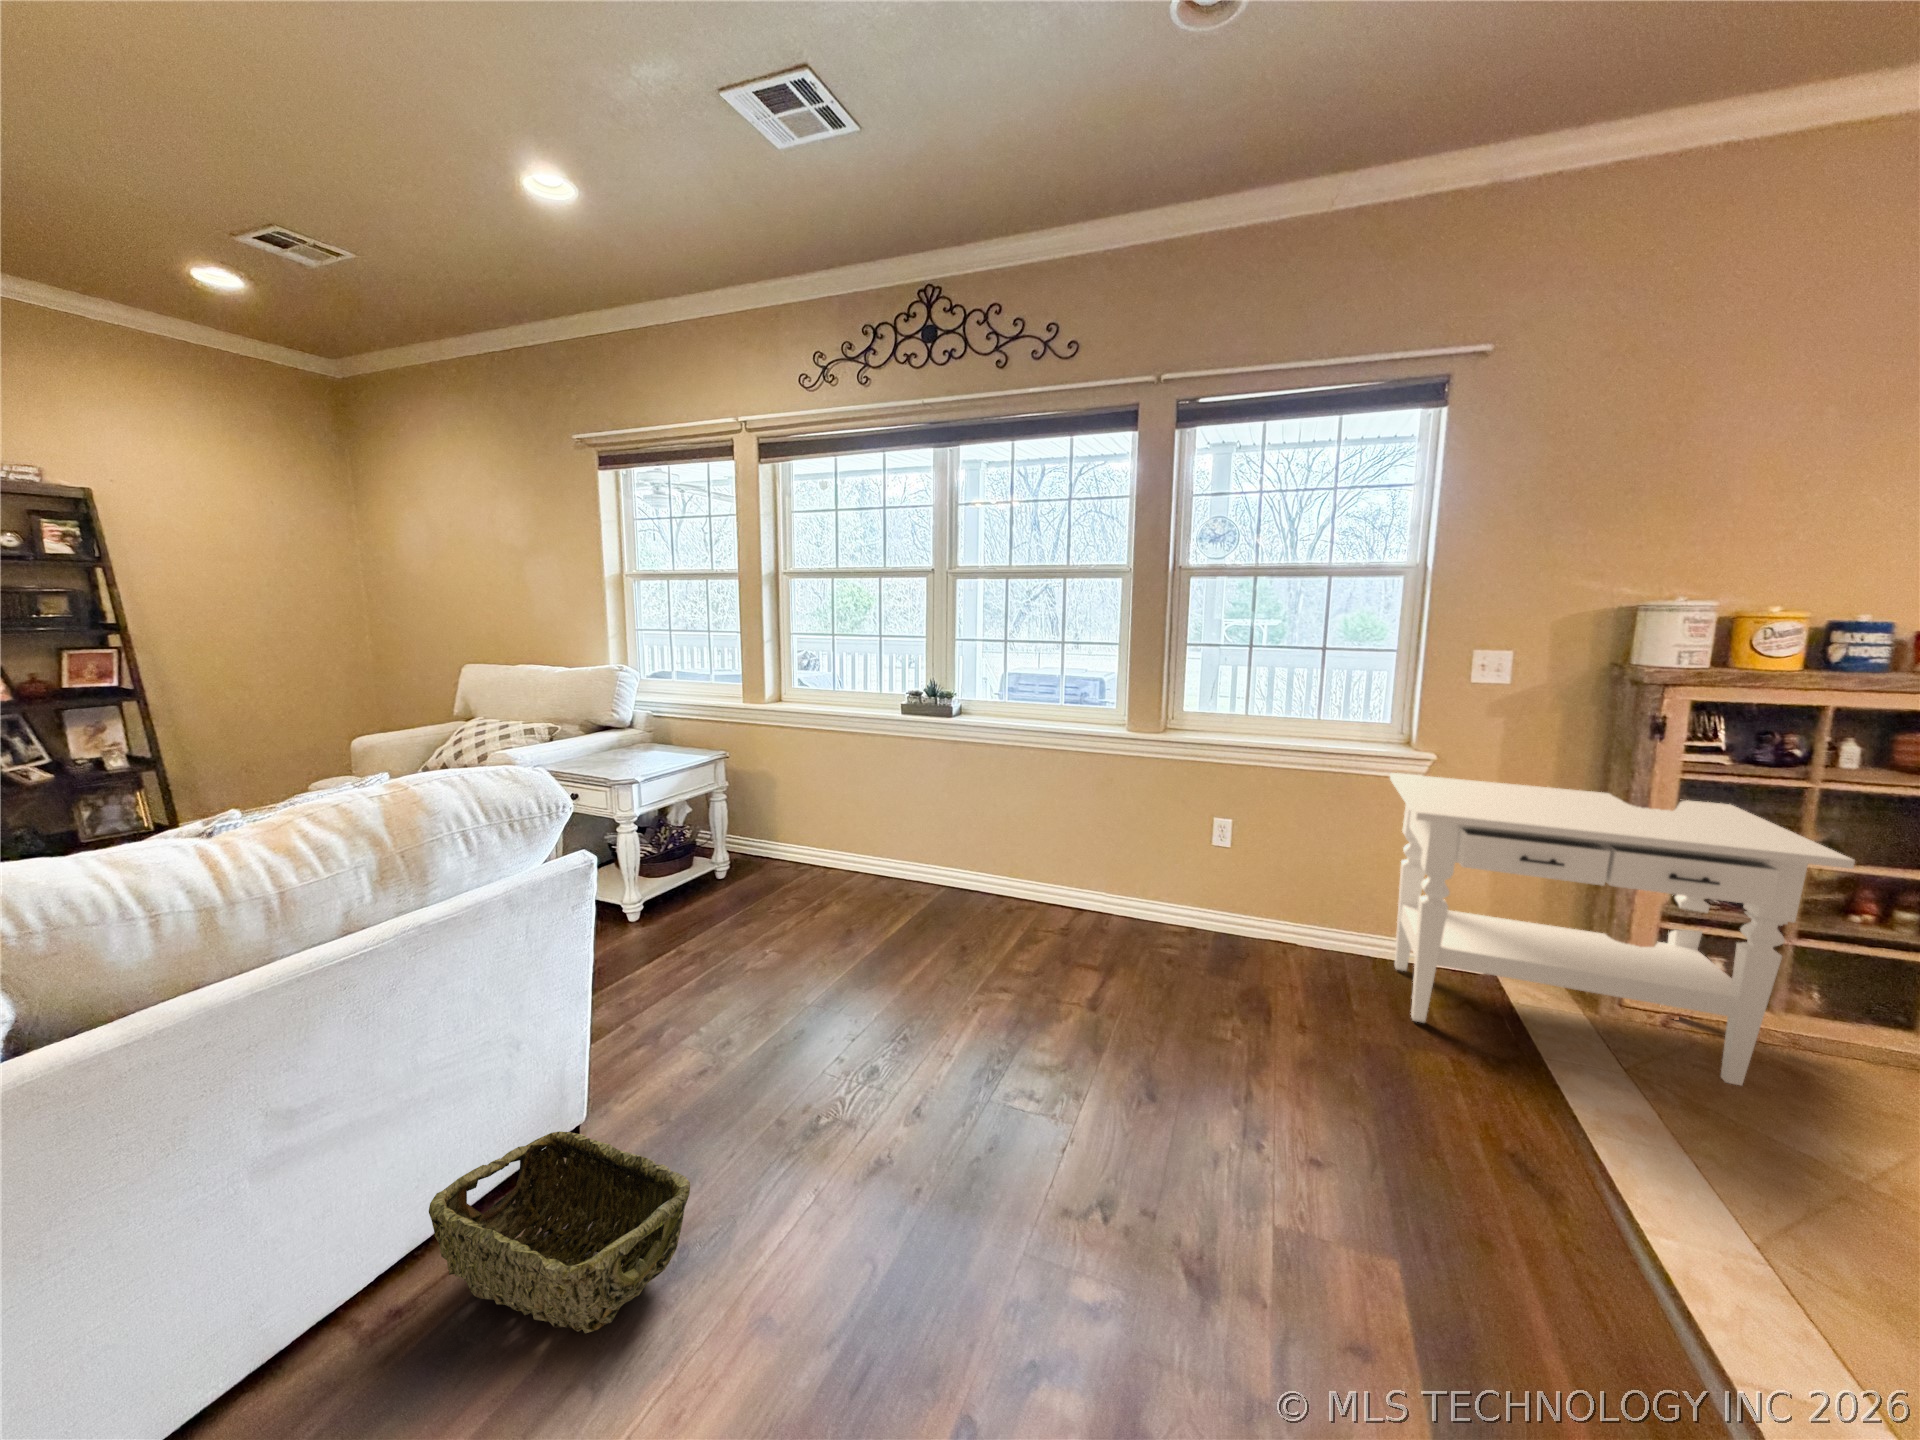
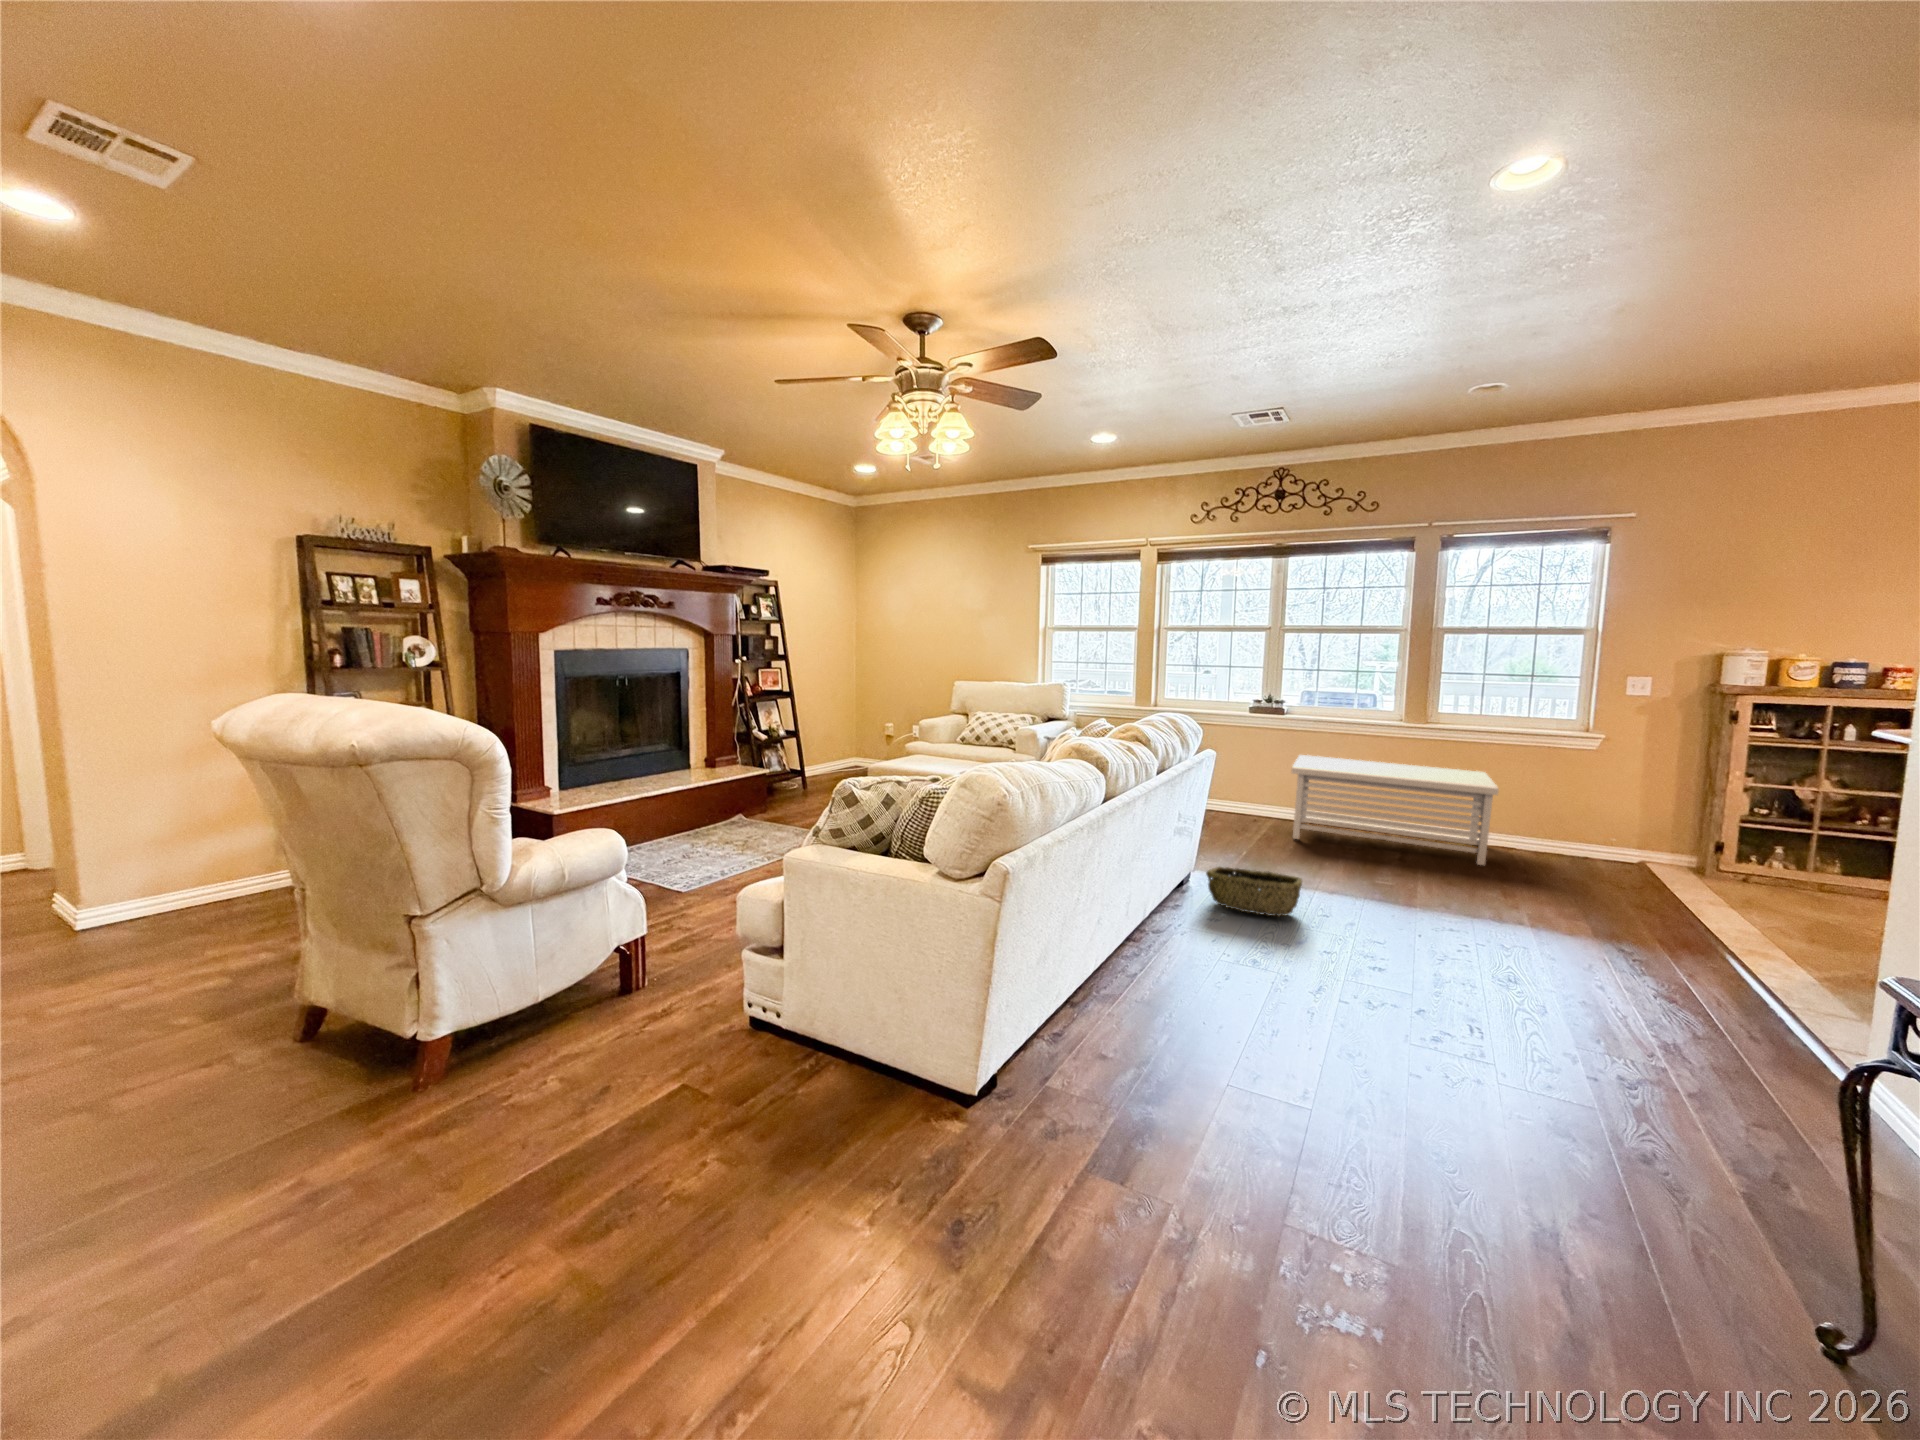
side table: present [1390,773,1855,1085] -> none [1575,745,1834,899]
storage bench: none [916,785,1250,1011] -> present [1291,755,1499,865]

